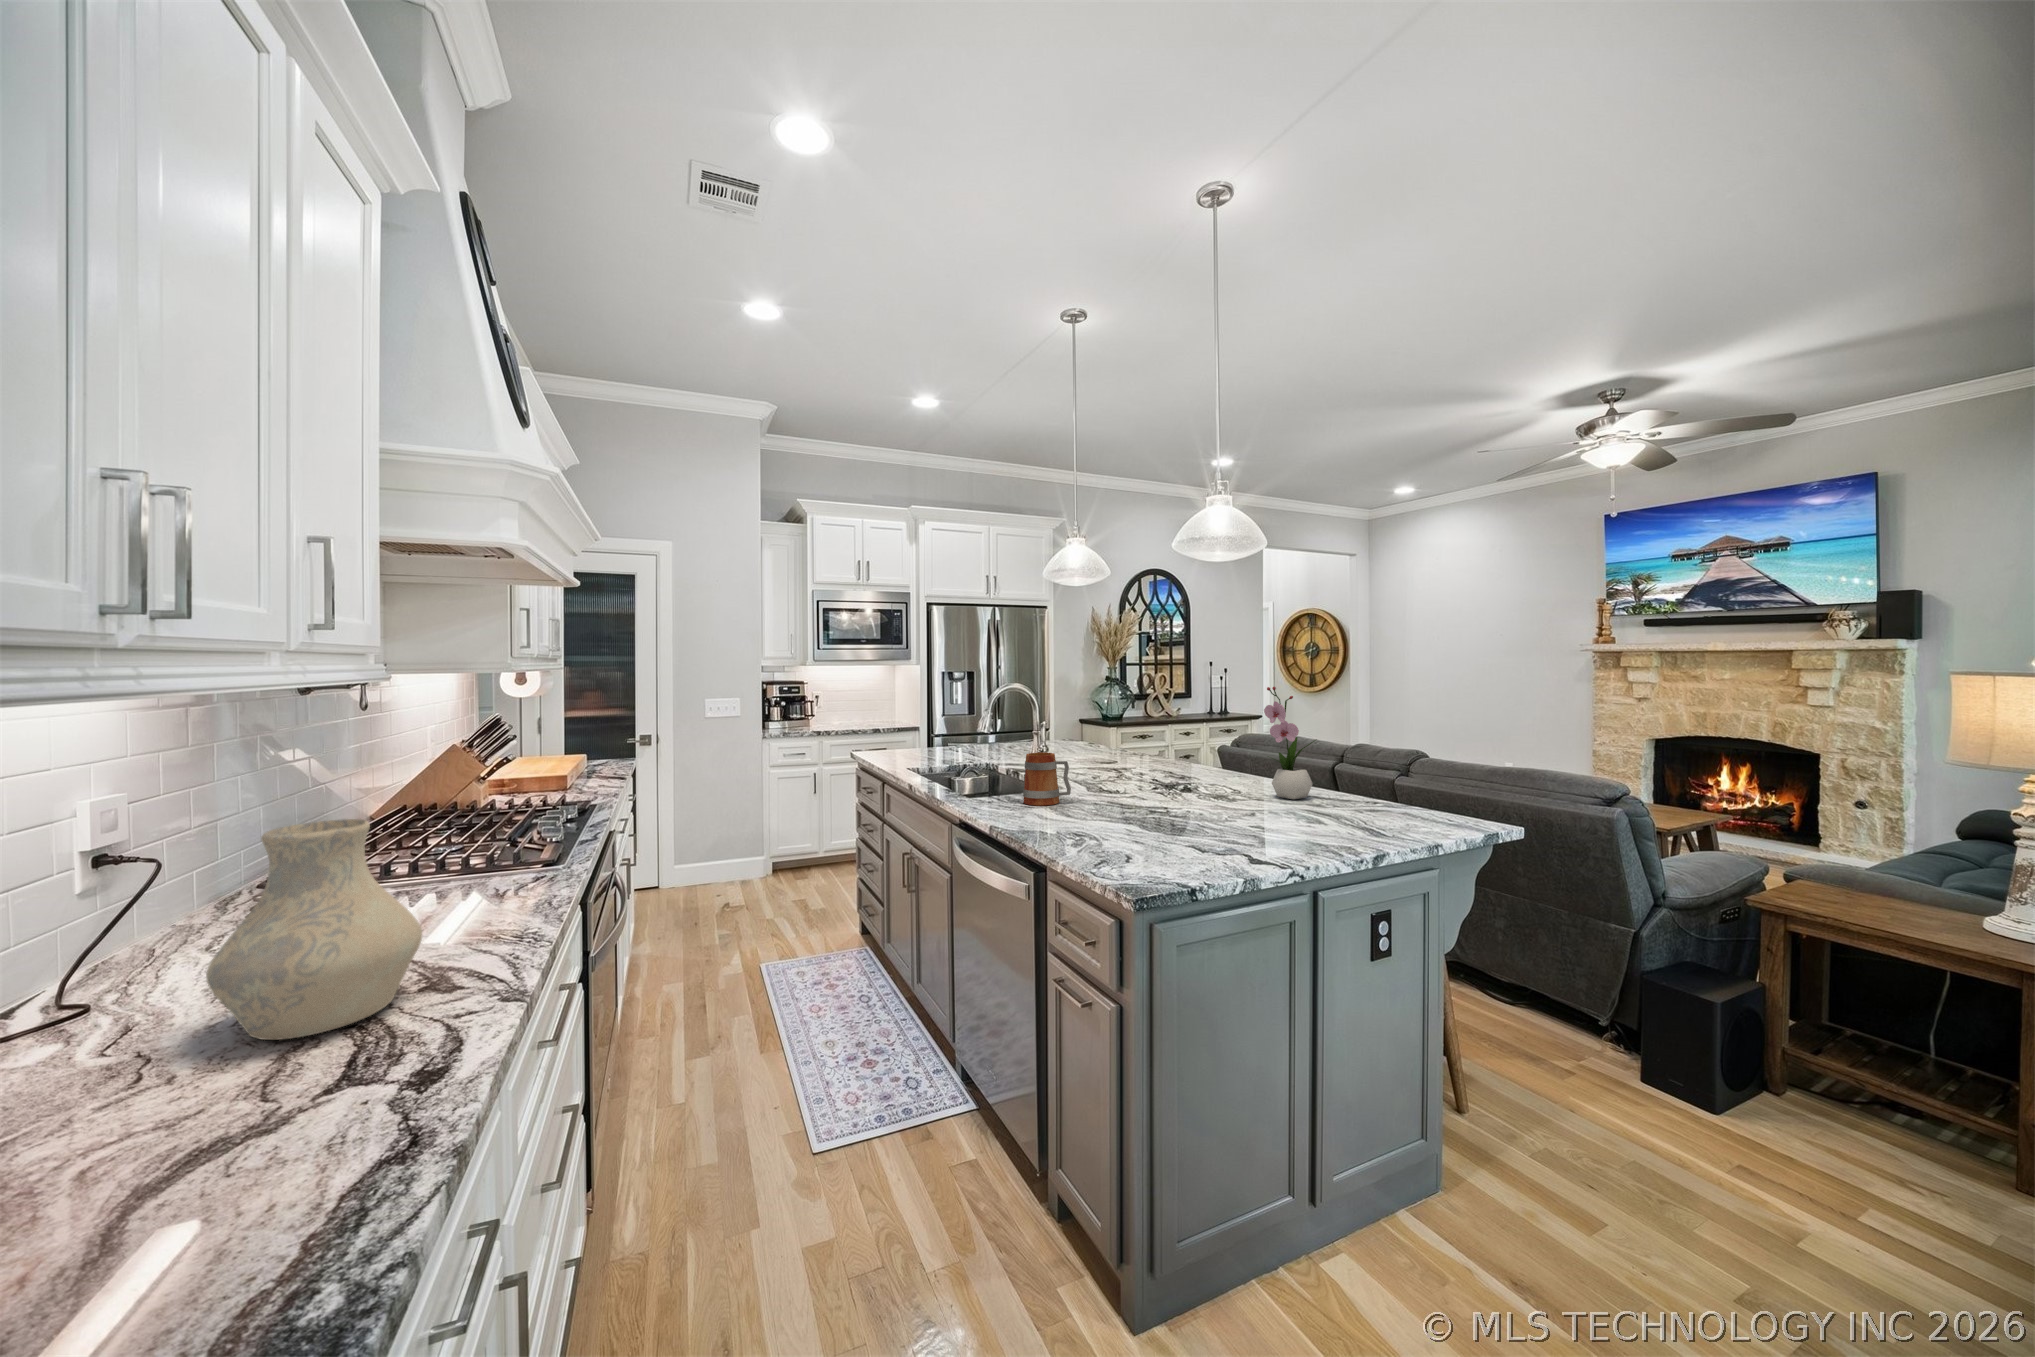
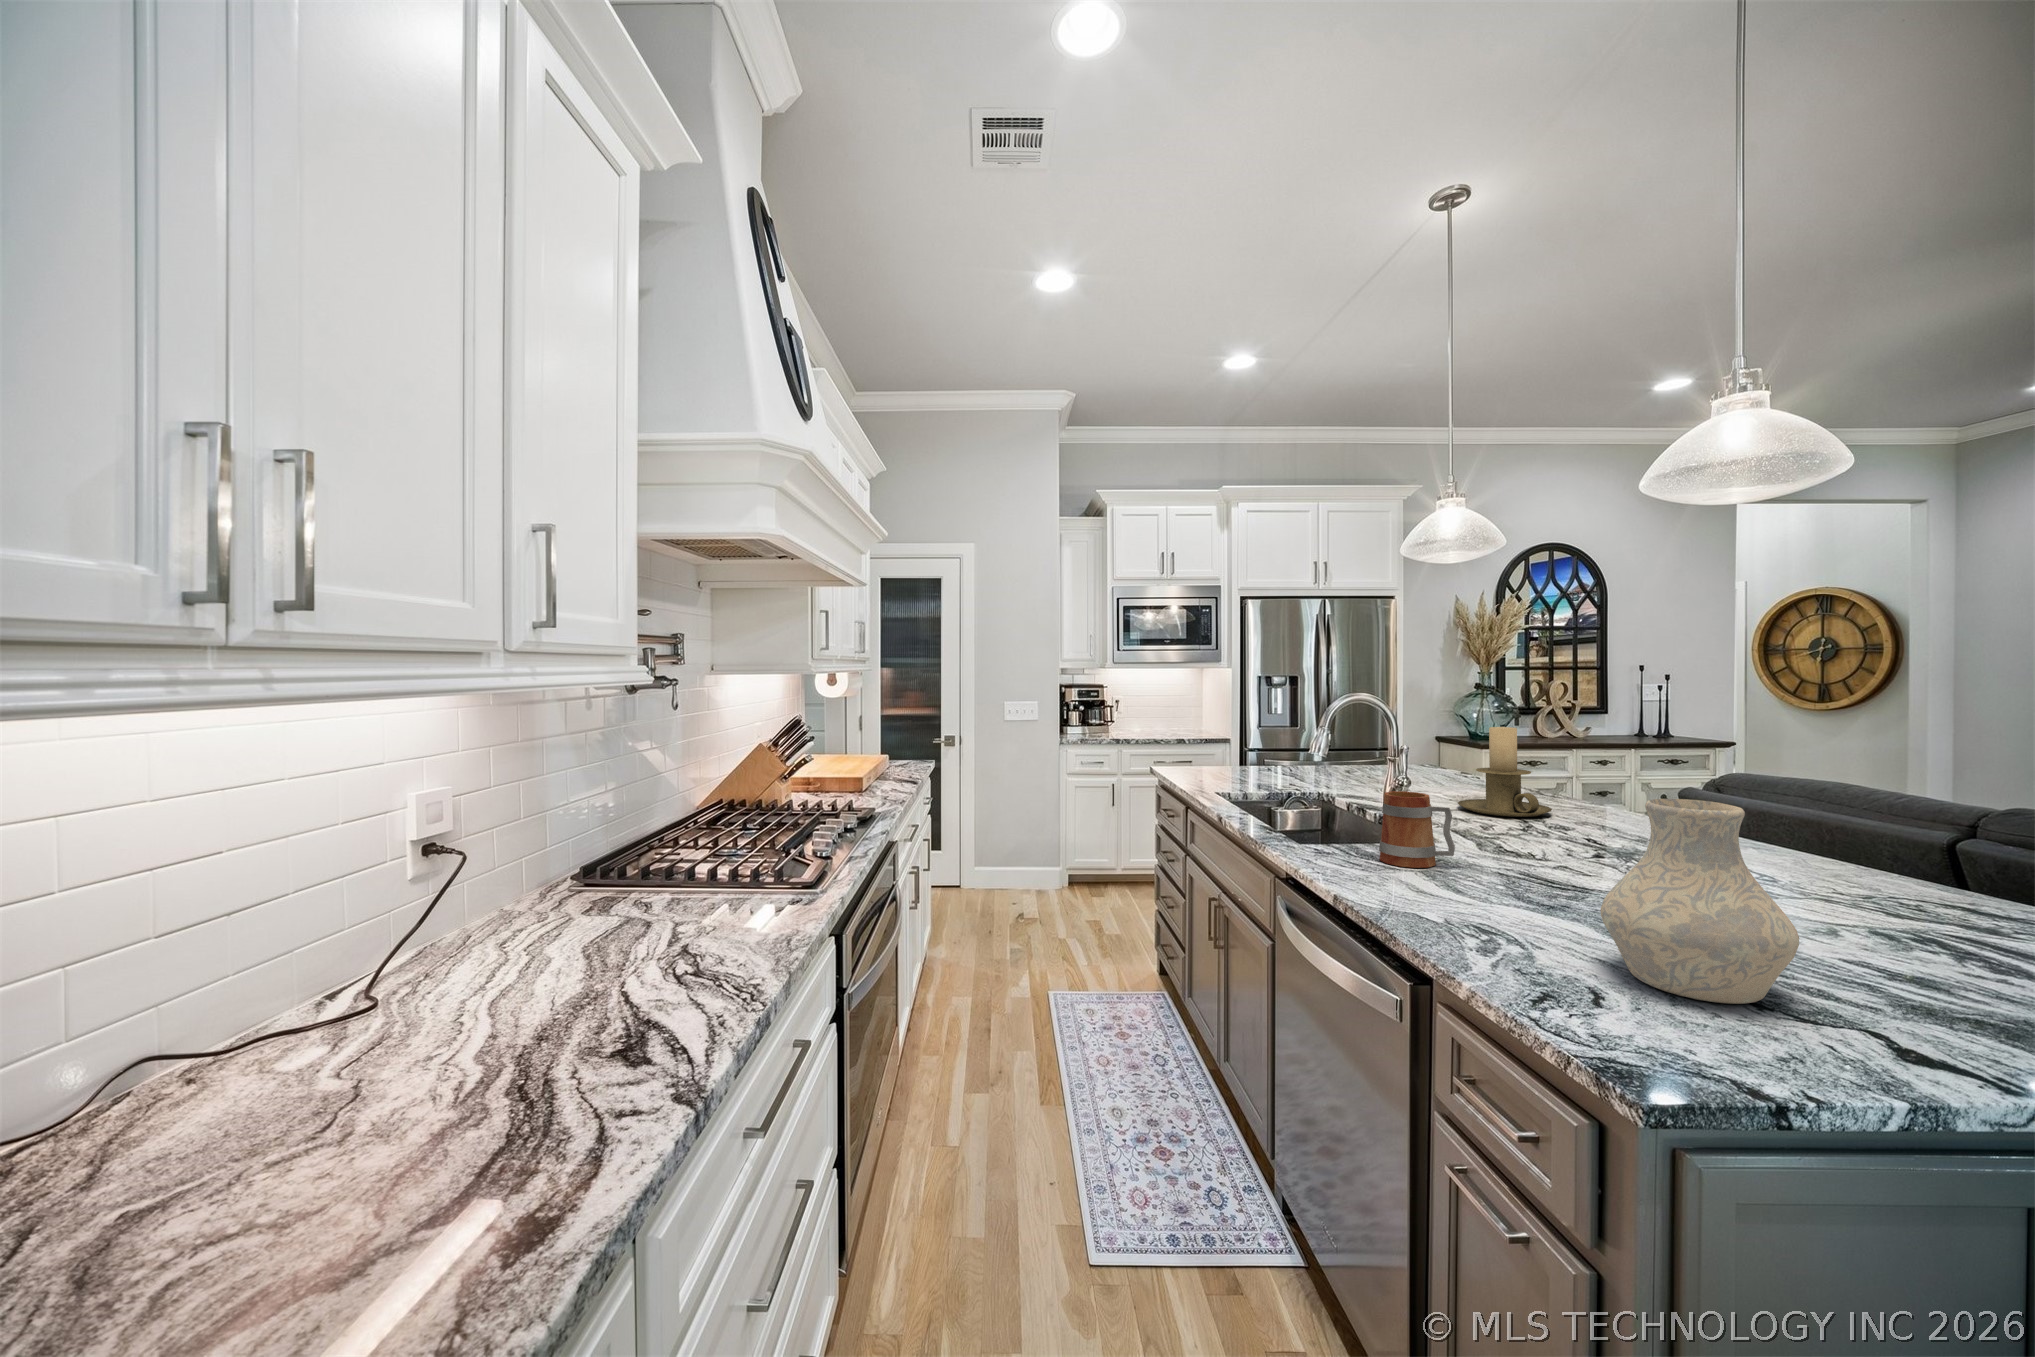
flower arrangement: present [1264,687,1316,799] -> none [1822,711,1945,905]
candle holder: none [1080,706,1139,769] -> present [1458,727,1552,817]
vase: present [206,819,422,1040] -> present [1601,799,1799,1004]

